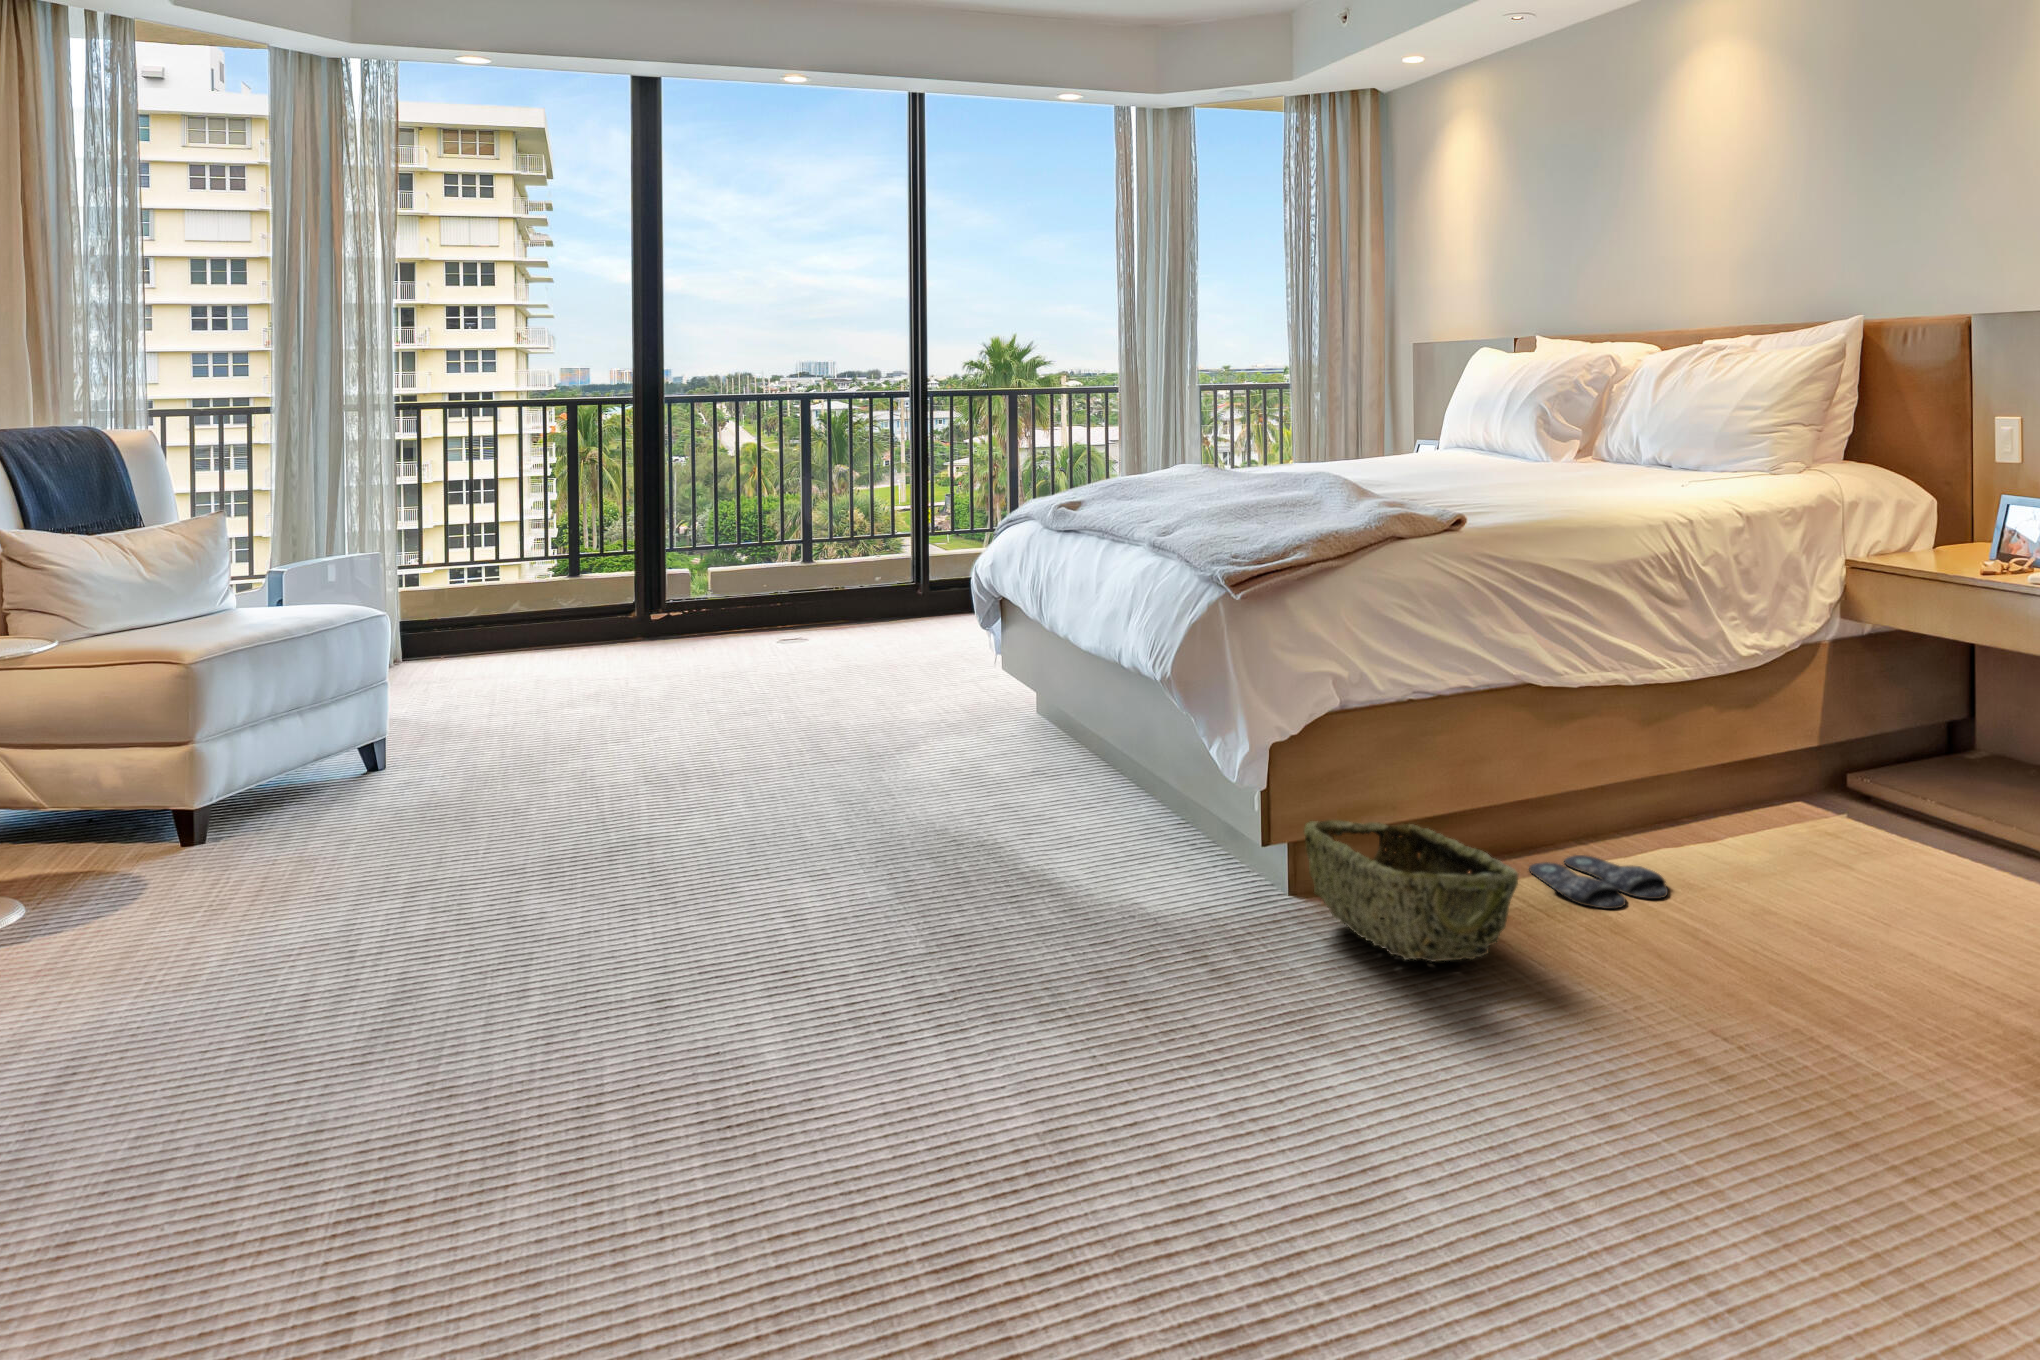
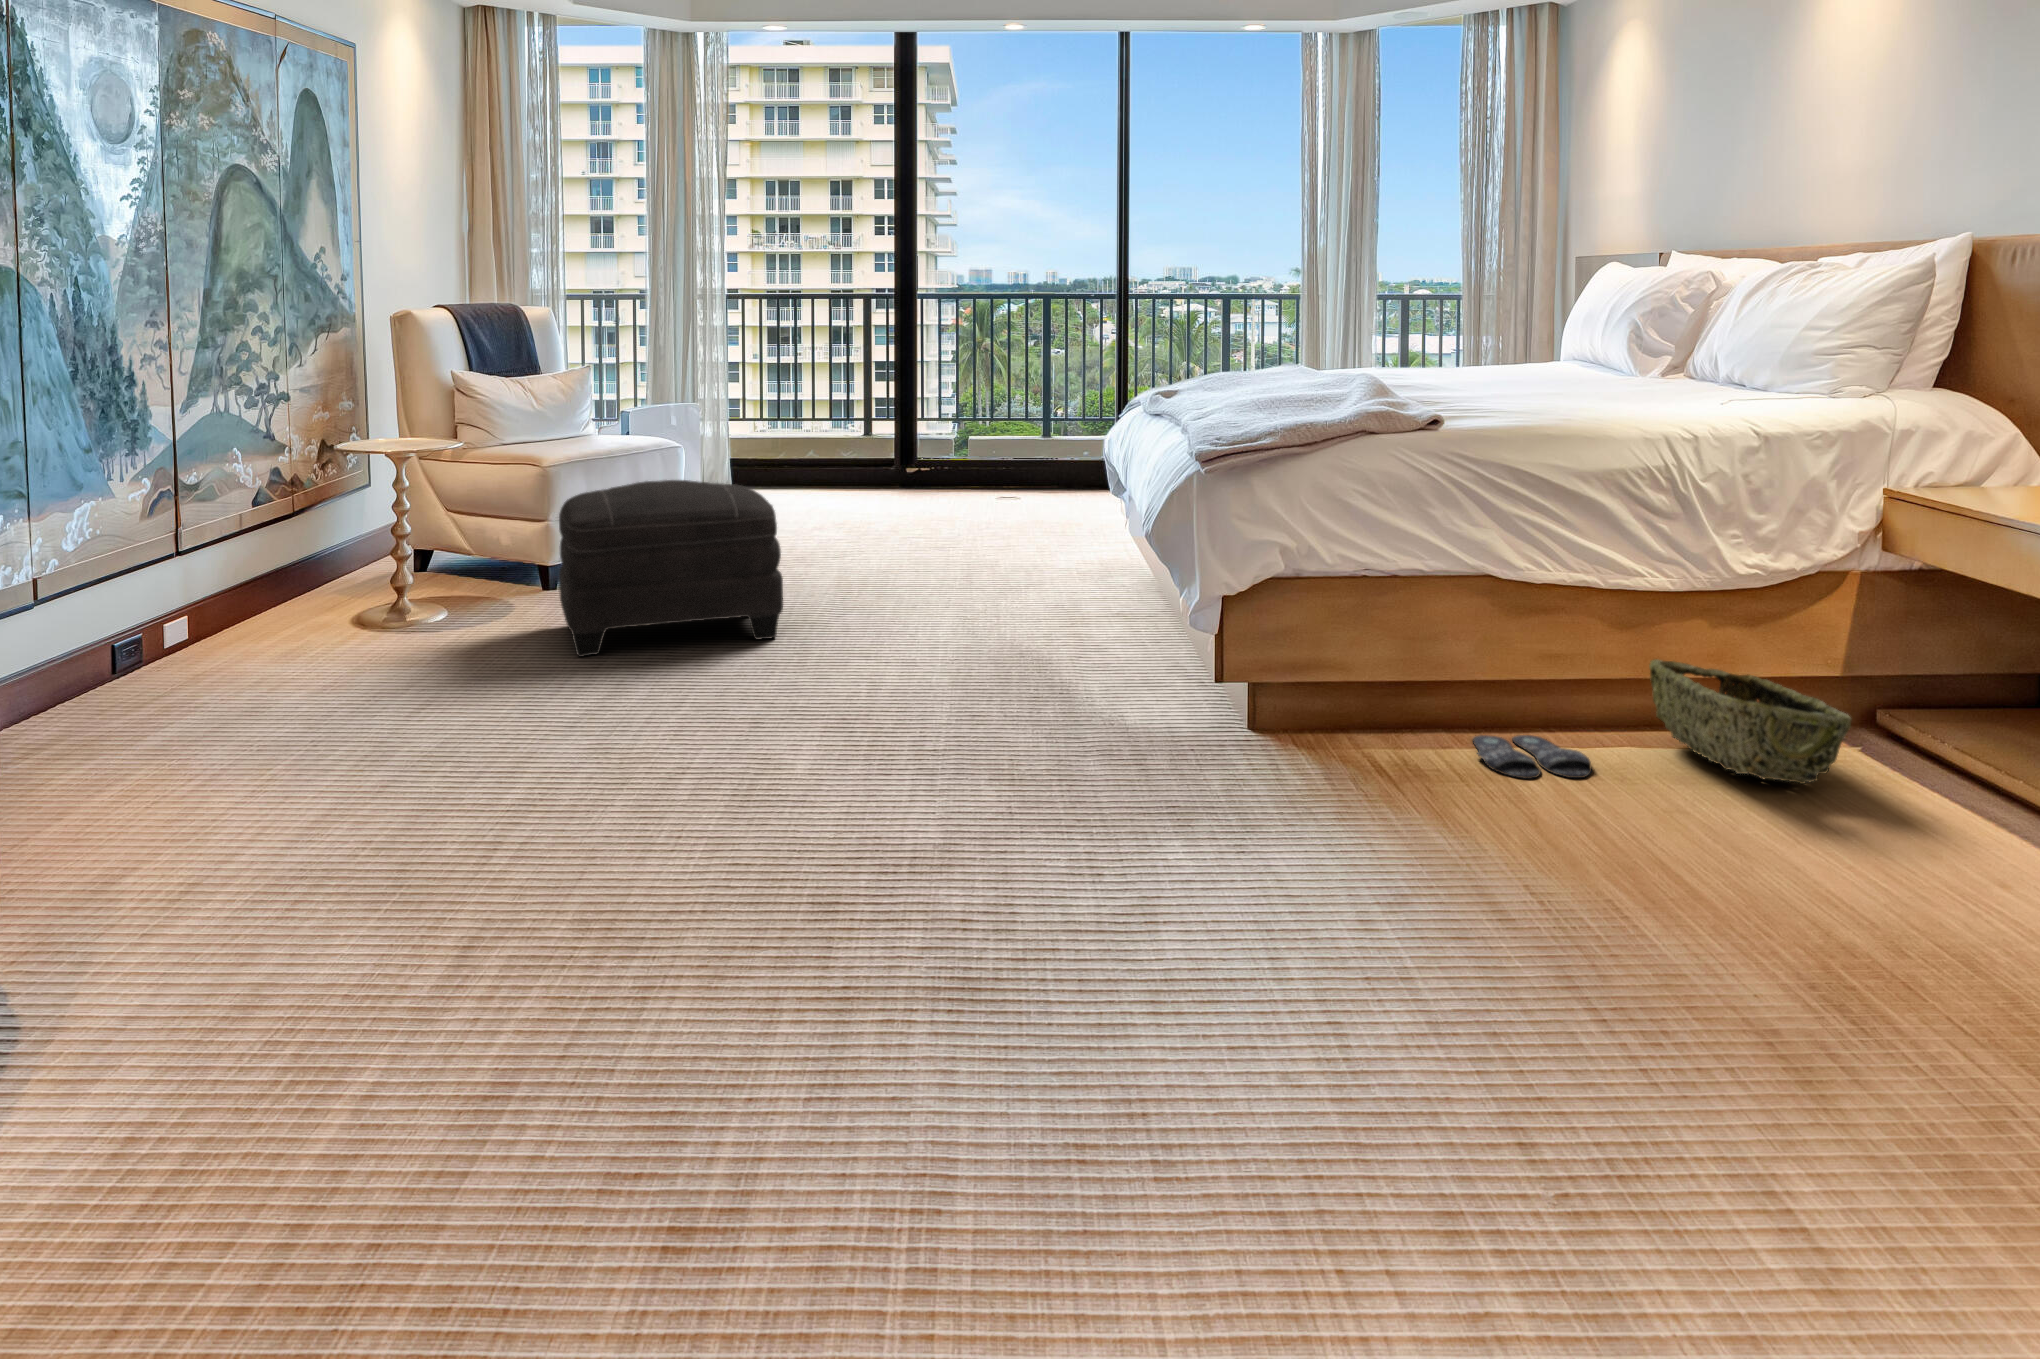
ottoman: none [247,663,621,951] -> present [559,480,783,657]
woven basket: present [1304,820,1518,962] -> present [1649,659,1851,784]

